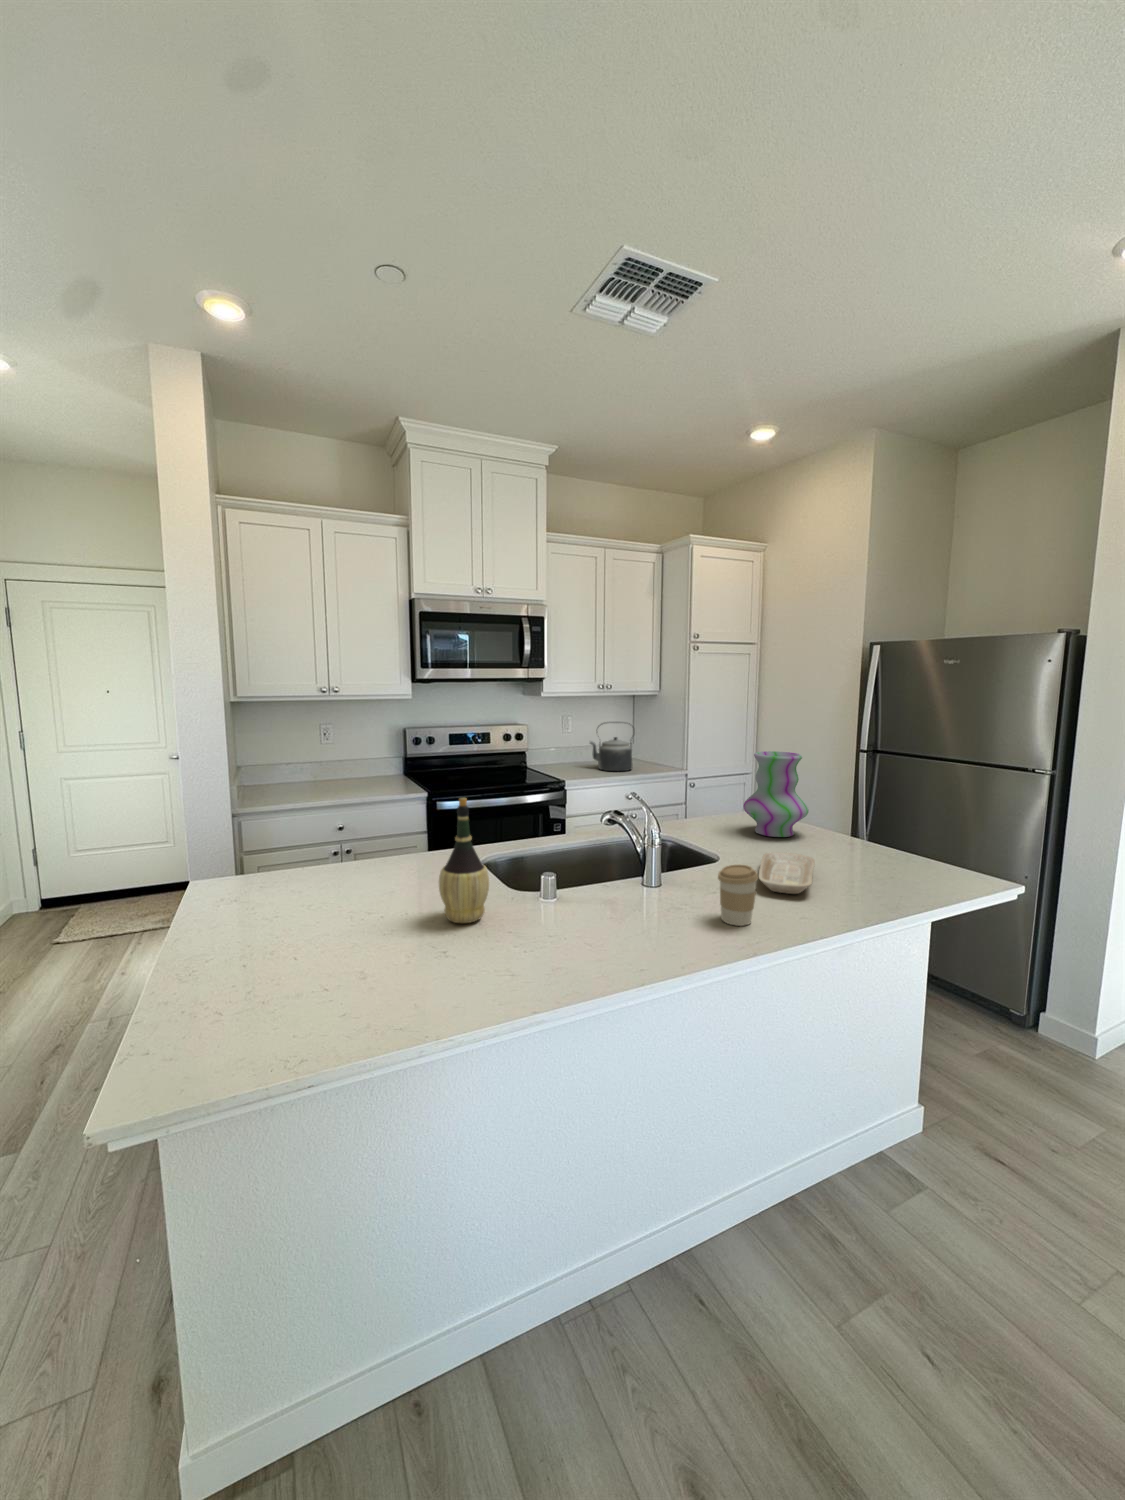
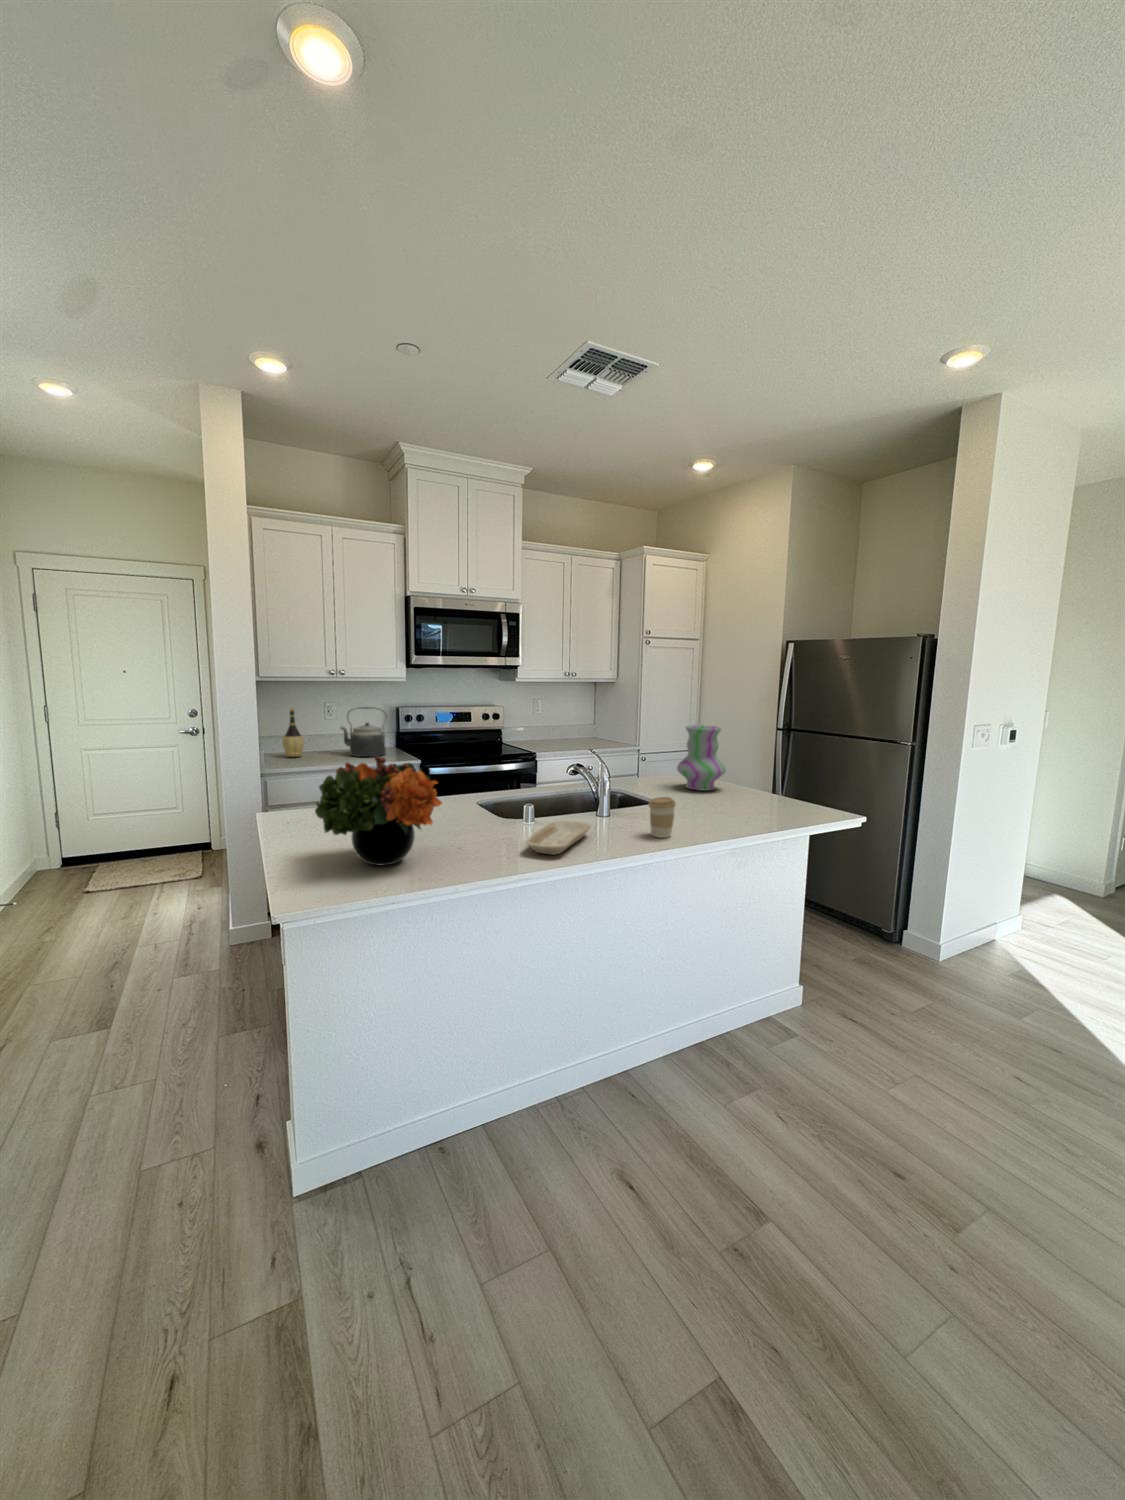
kettle: present [590,722,632,771] -> present [340,707,386,757]
wine bottle: present [439,798,489,923] -> present [282,708,304,757]
flower arrangement: none [205,820,413,986] -> present [315,756,442,866]
tray: present [759,852,815,894] -> present [526,821,591,855]

